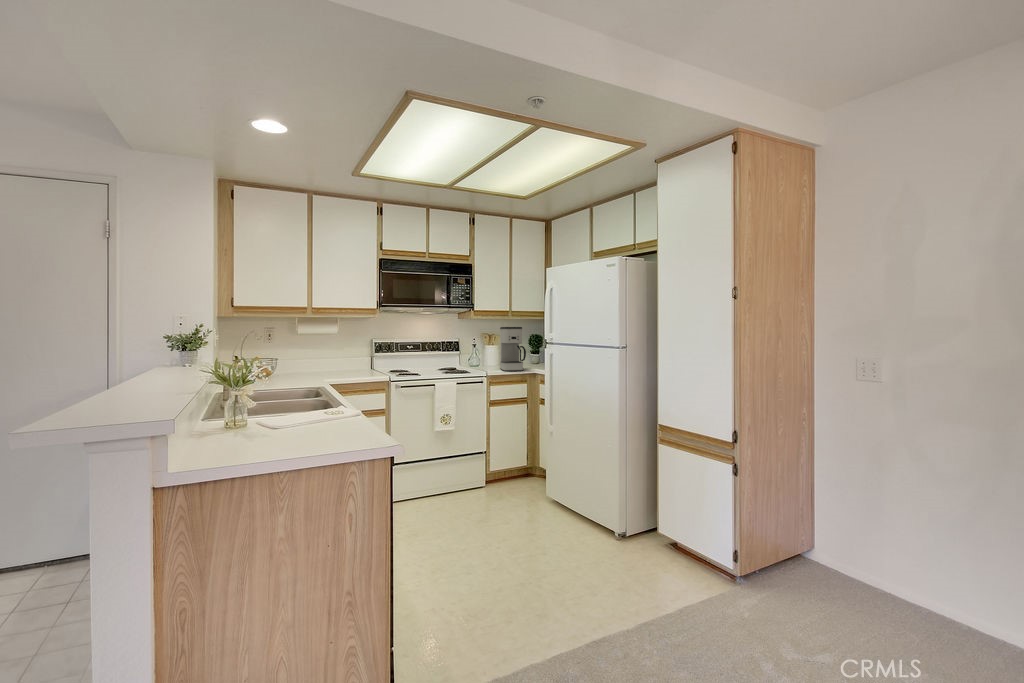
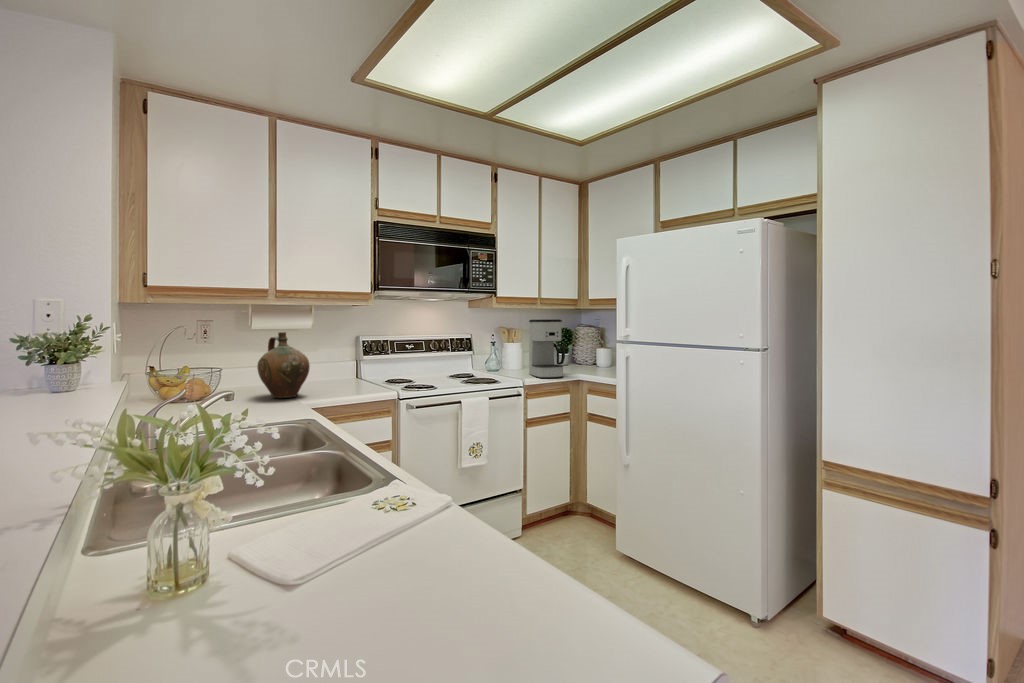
ceramic jug: none [299,335,333,379] -> present [257,332,310,398]

